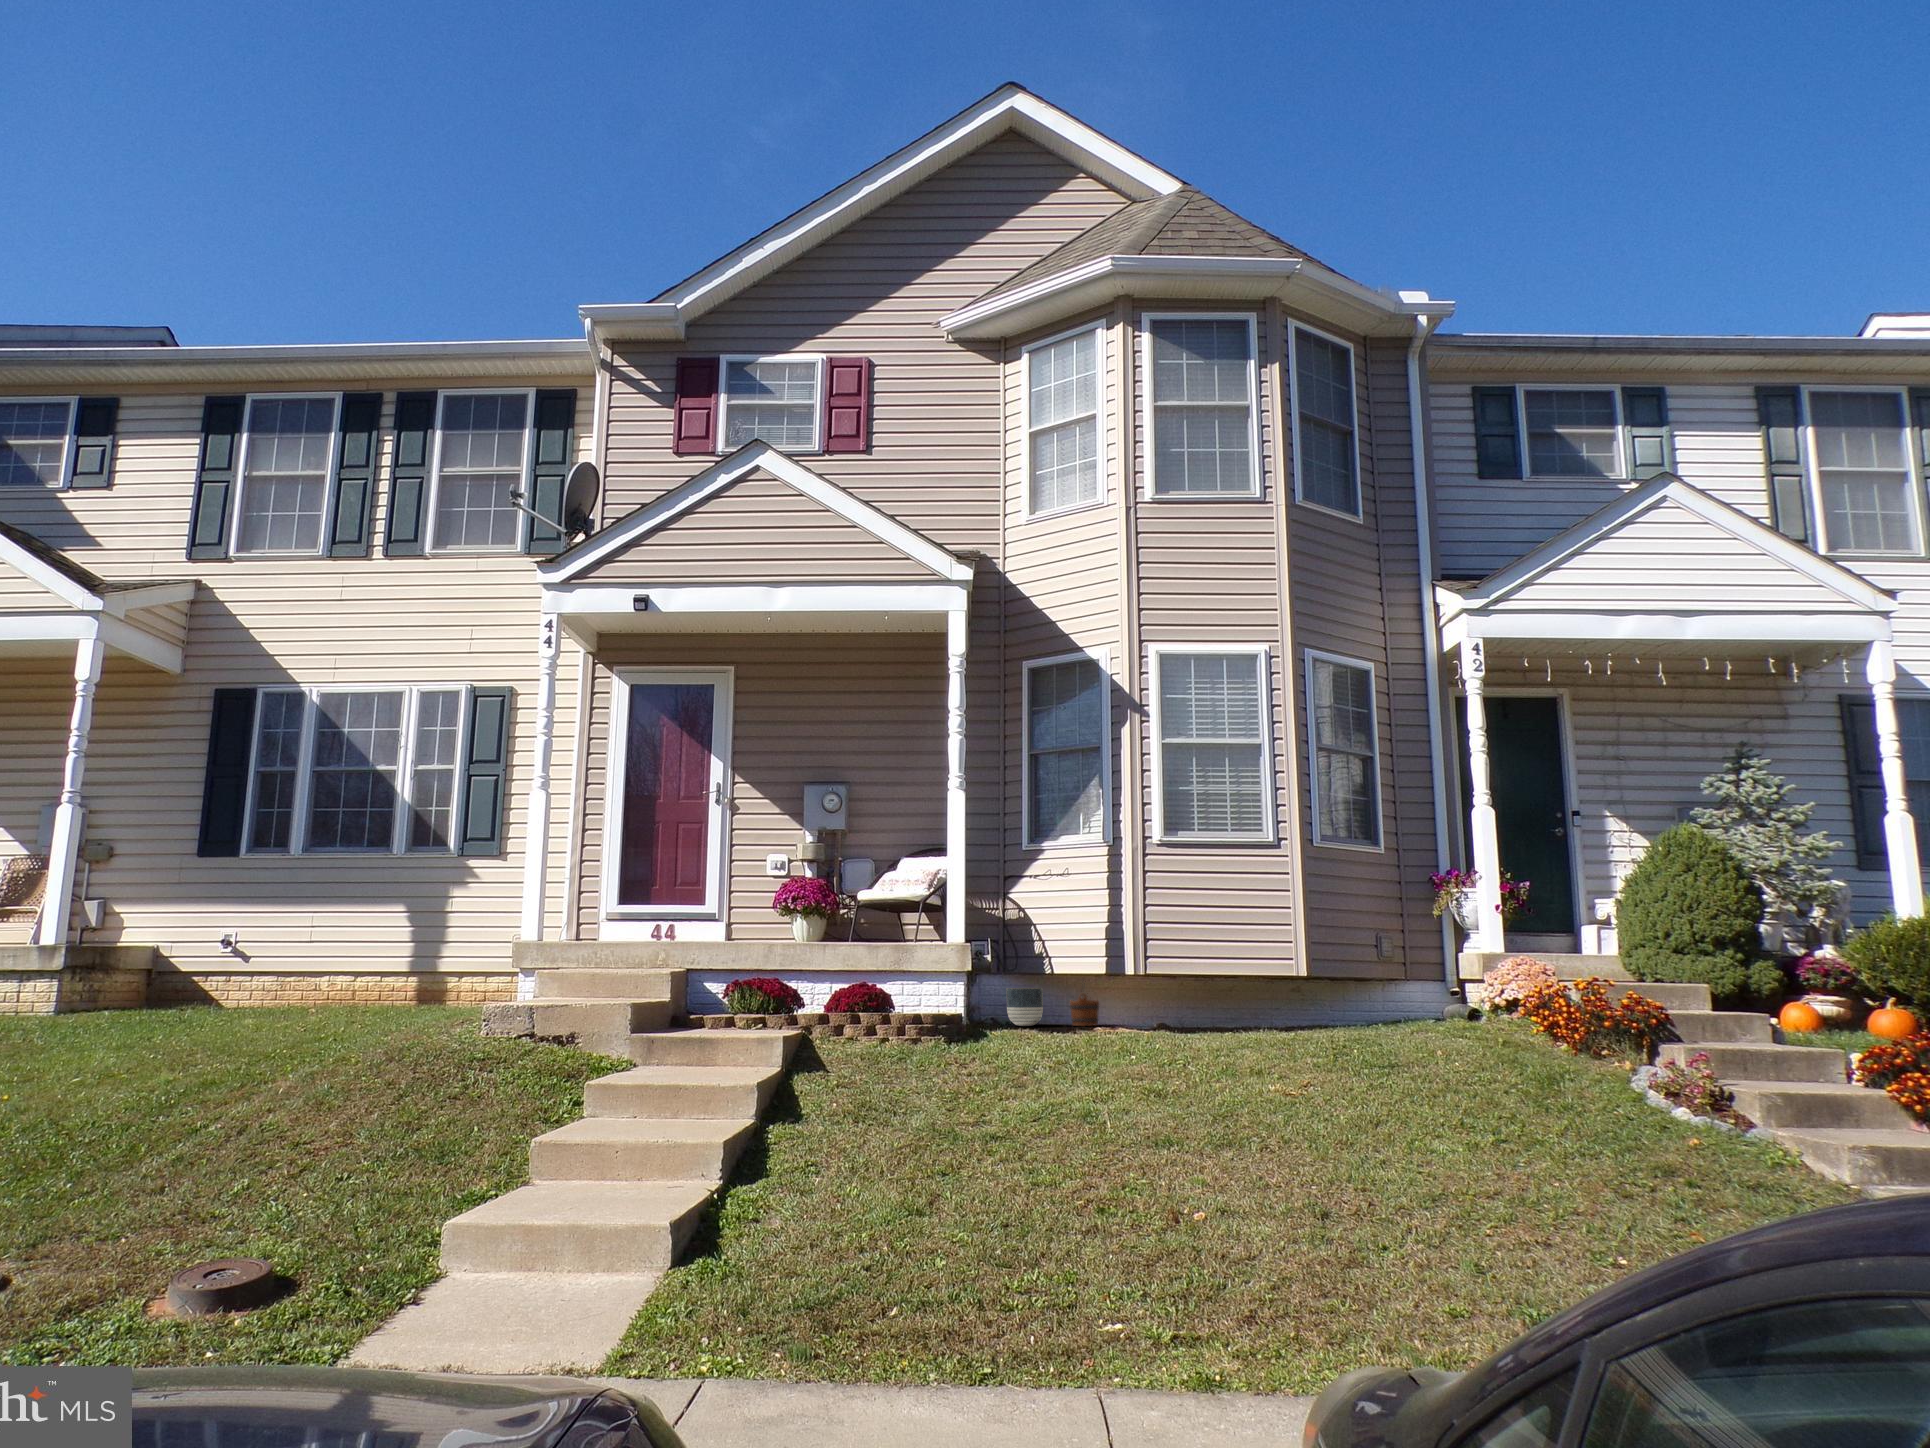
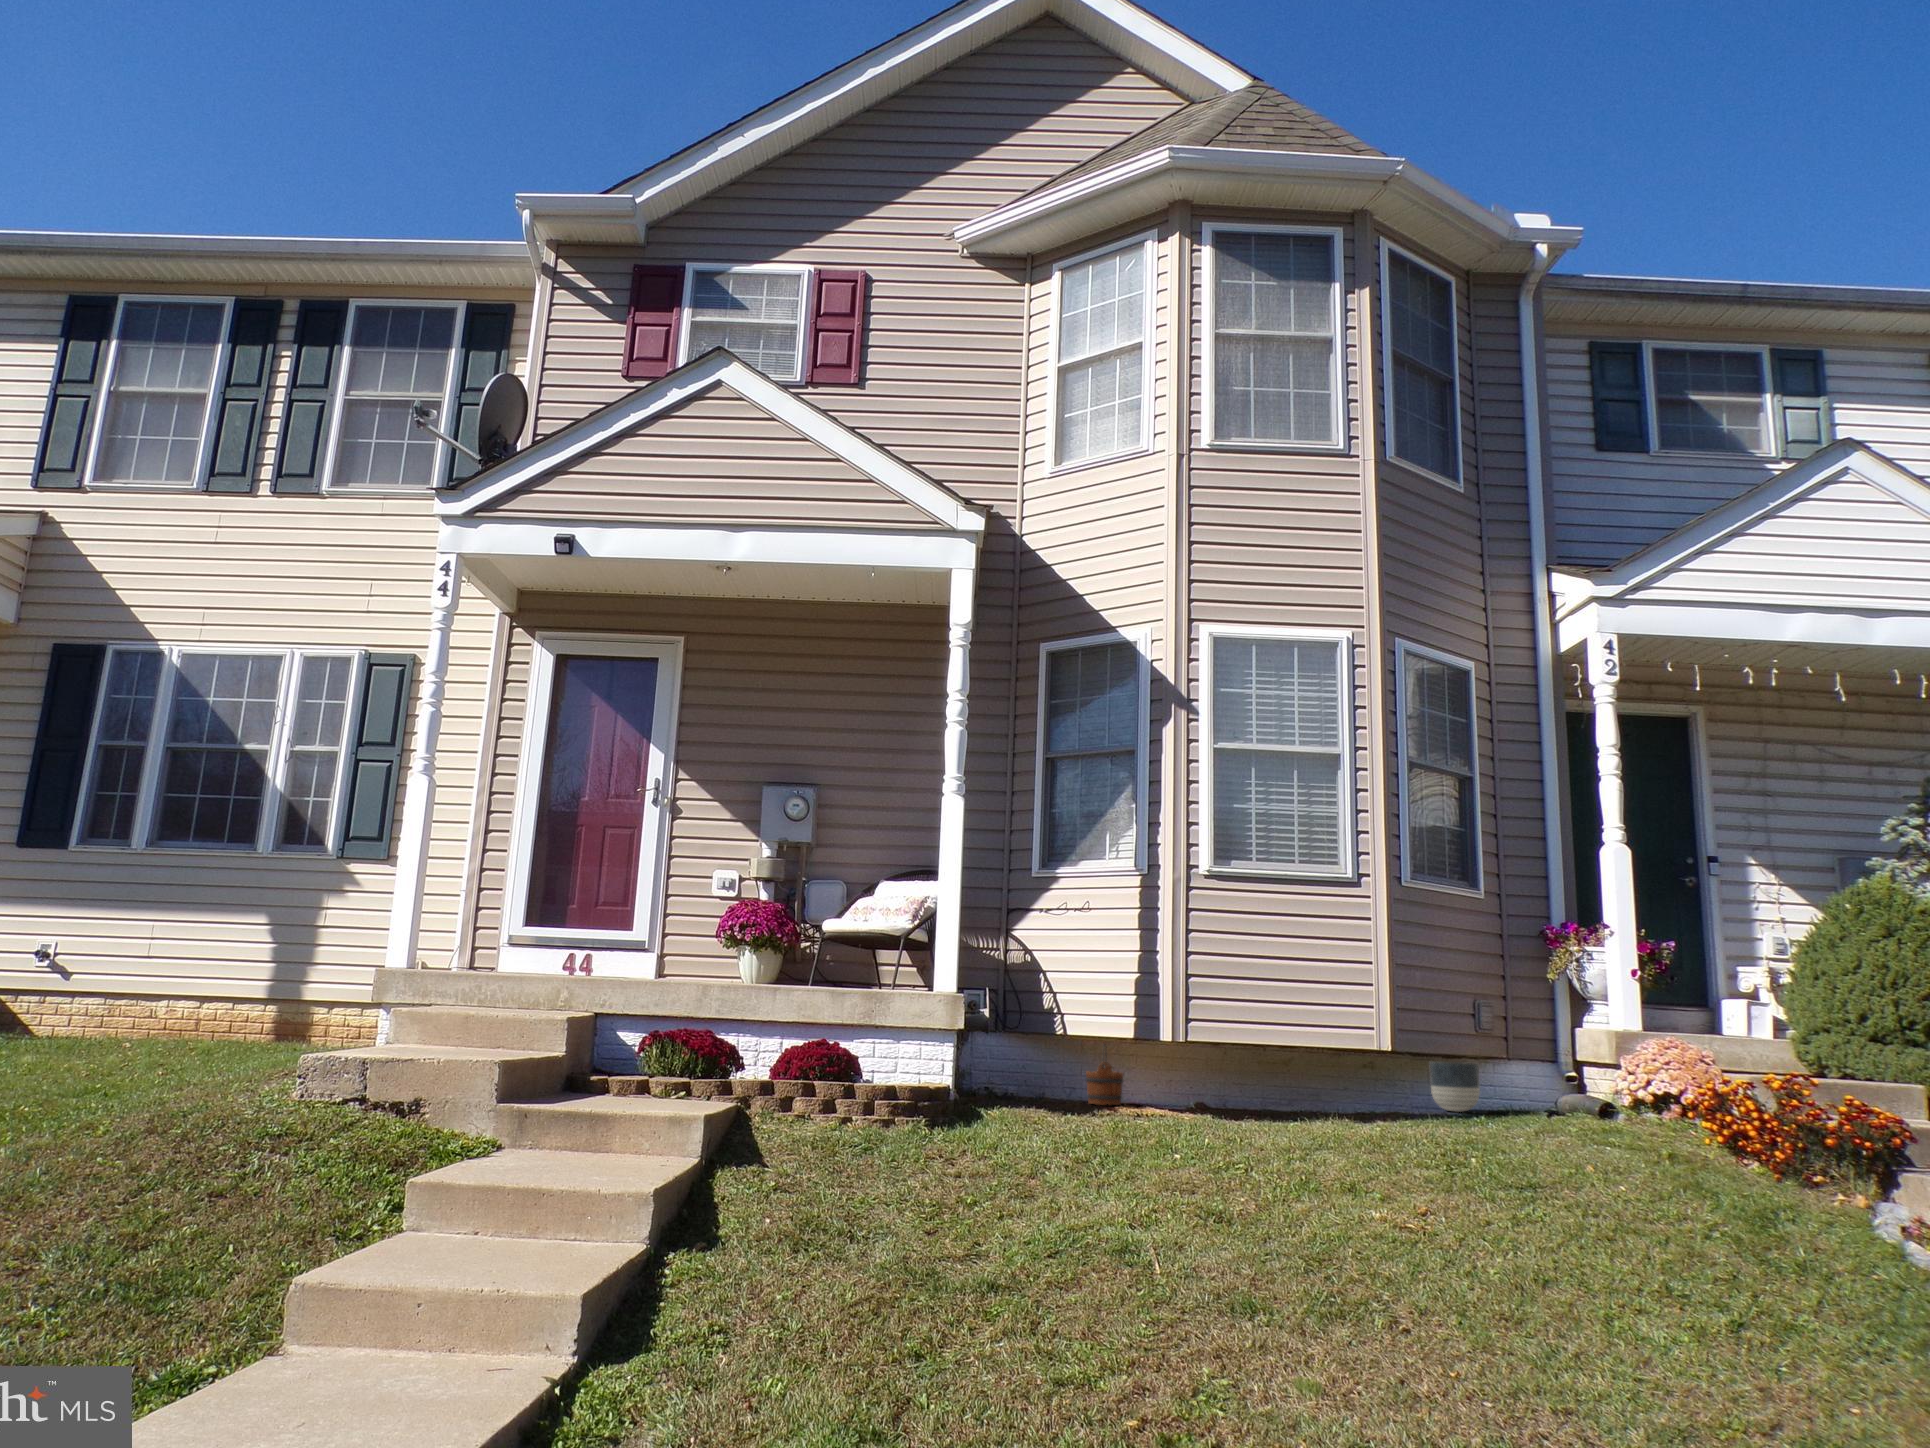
planter: present [1006,988,1043,1026] -> present [1430,1061,1480,1112]

